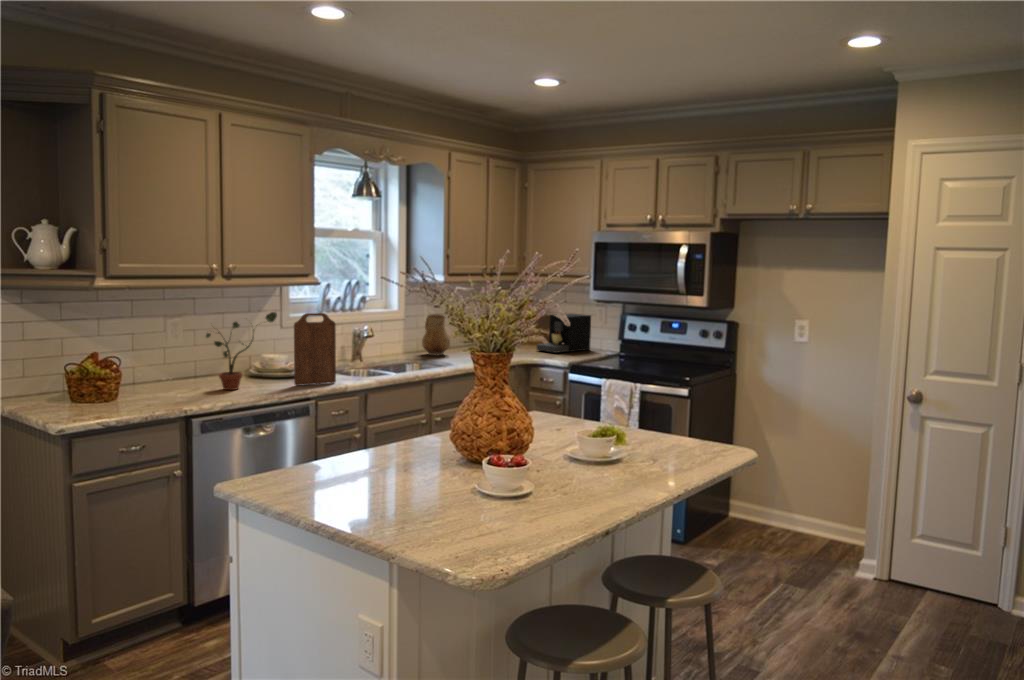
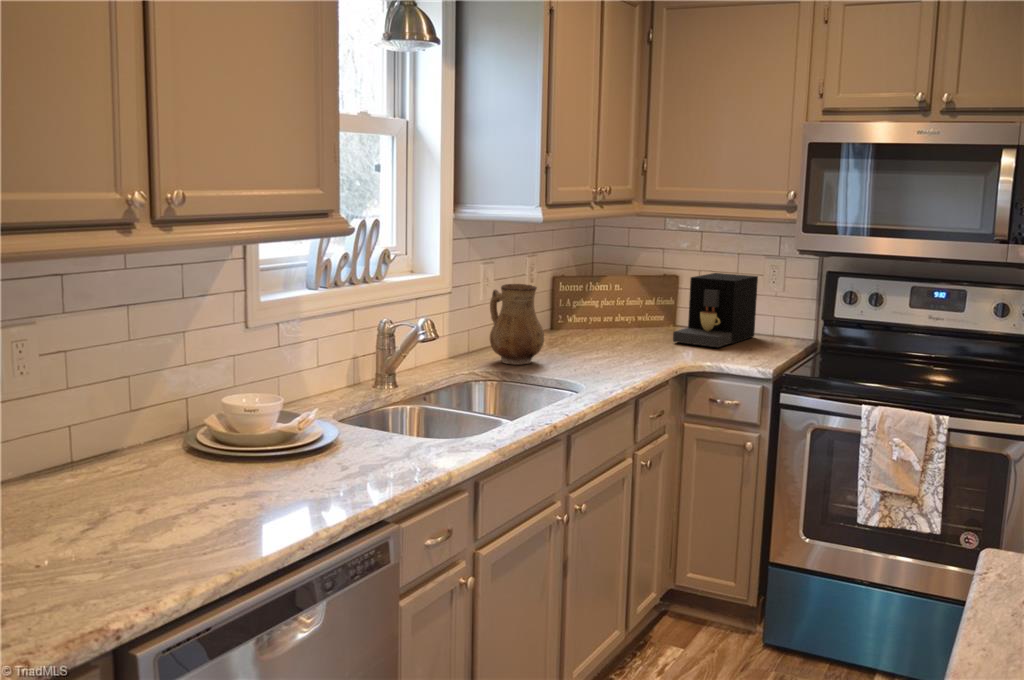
potted plant: present [206,312,277,390] -> none [118,307,290,519]
cutting board: present [294,312,336,386] -> none [335,304,424,486]

